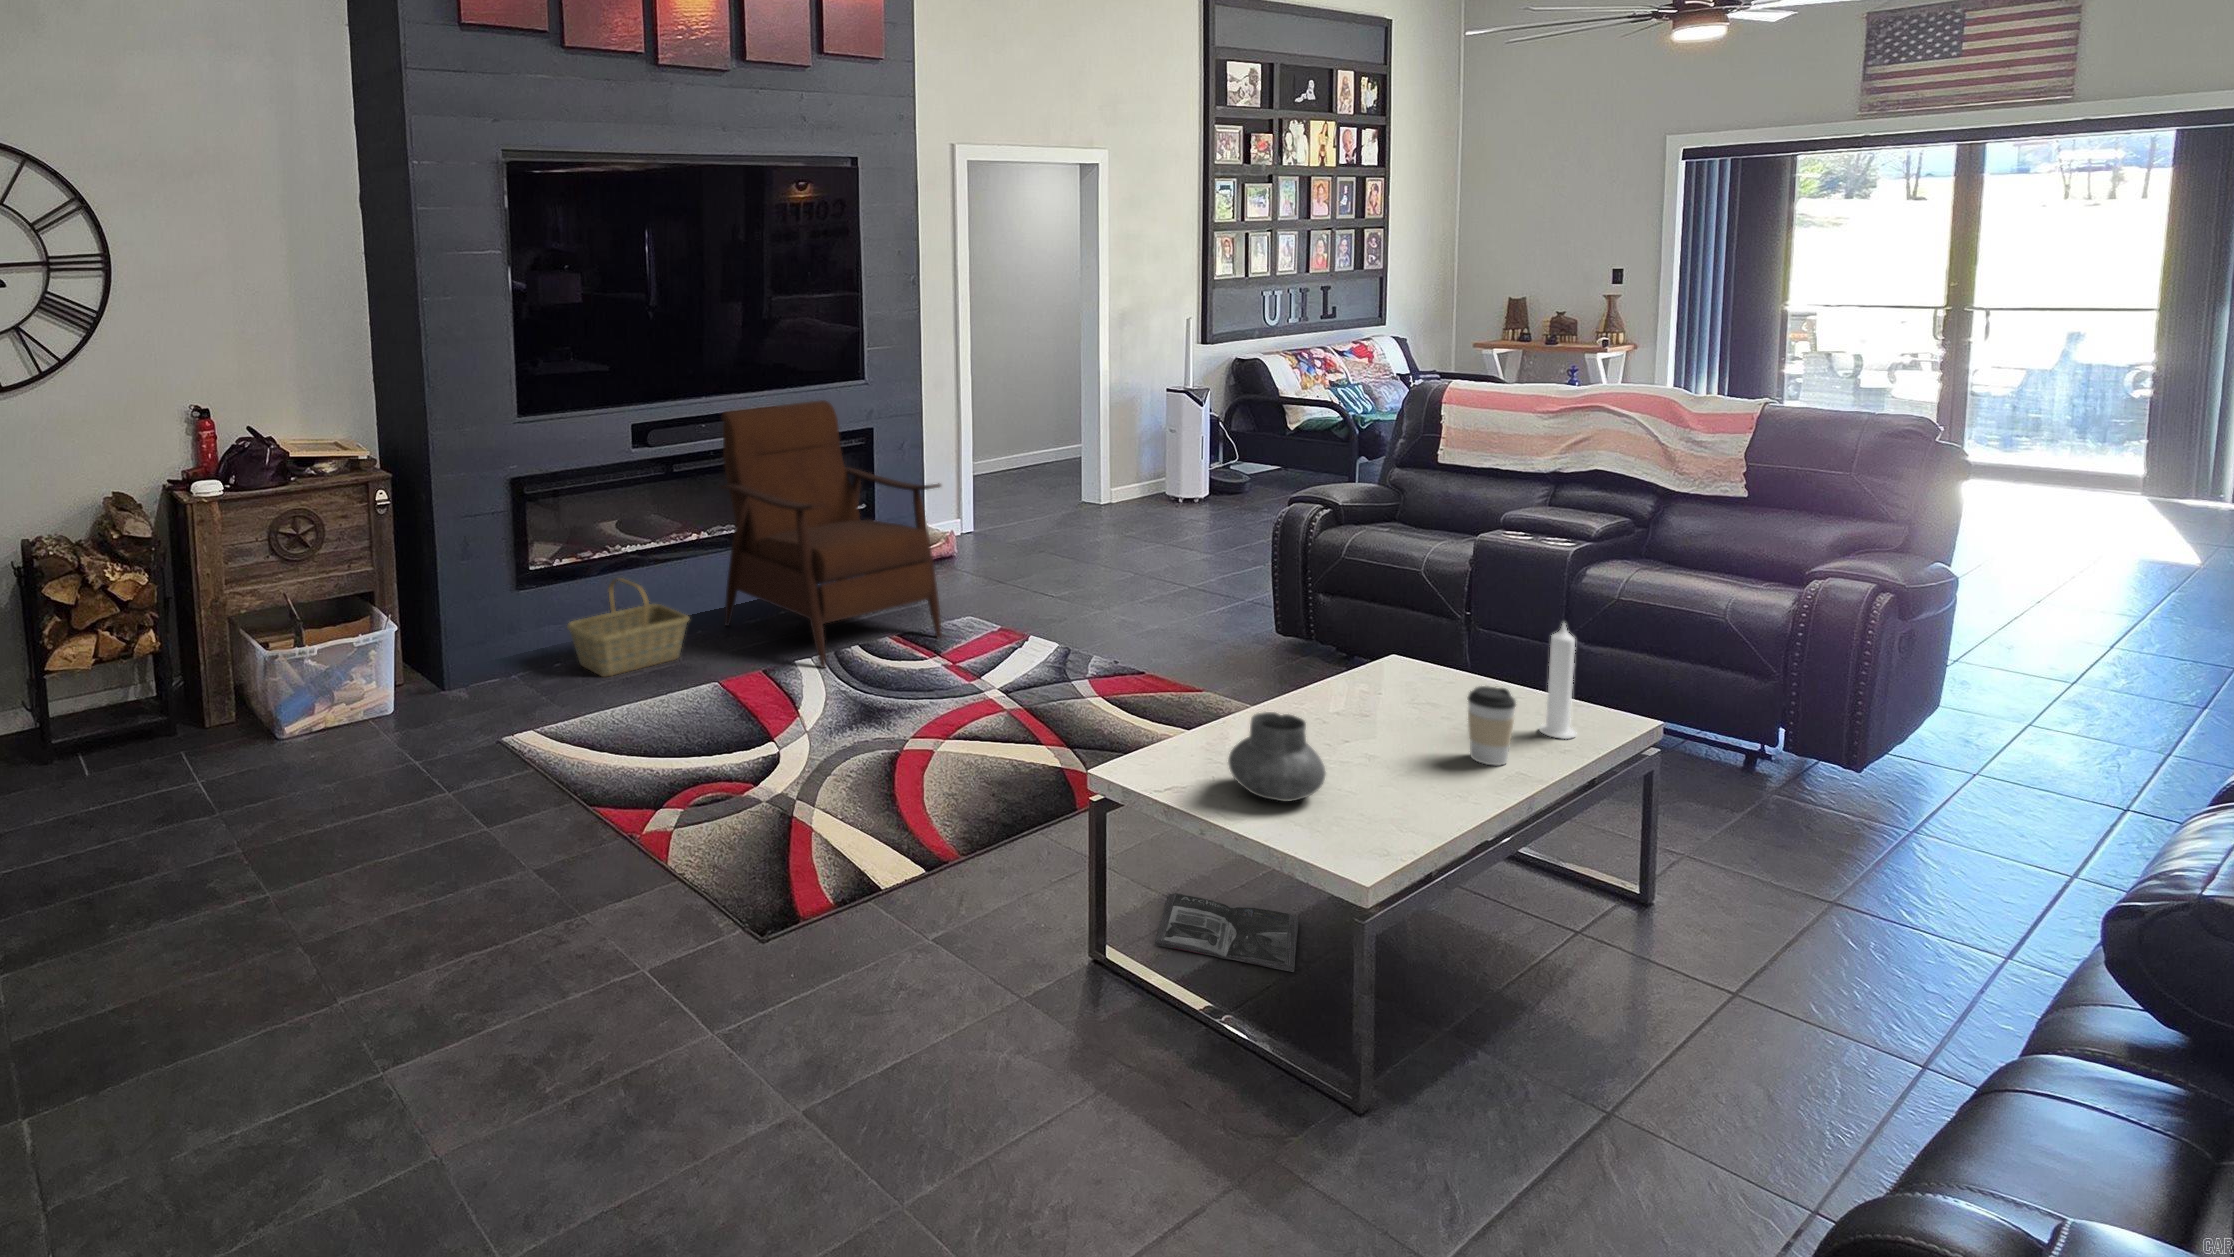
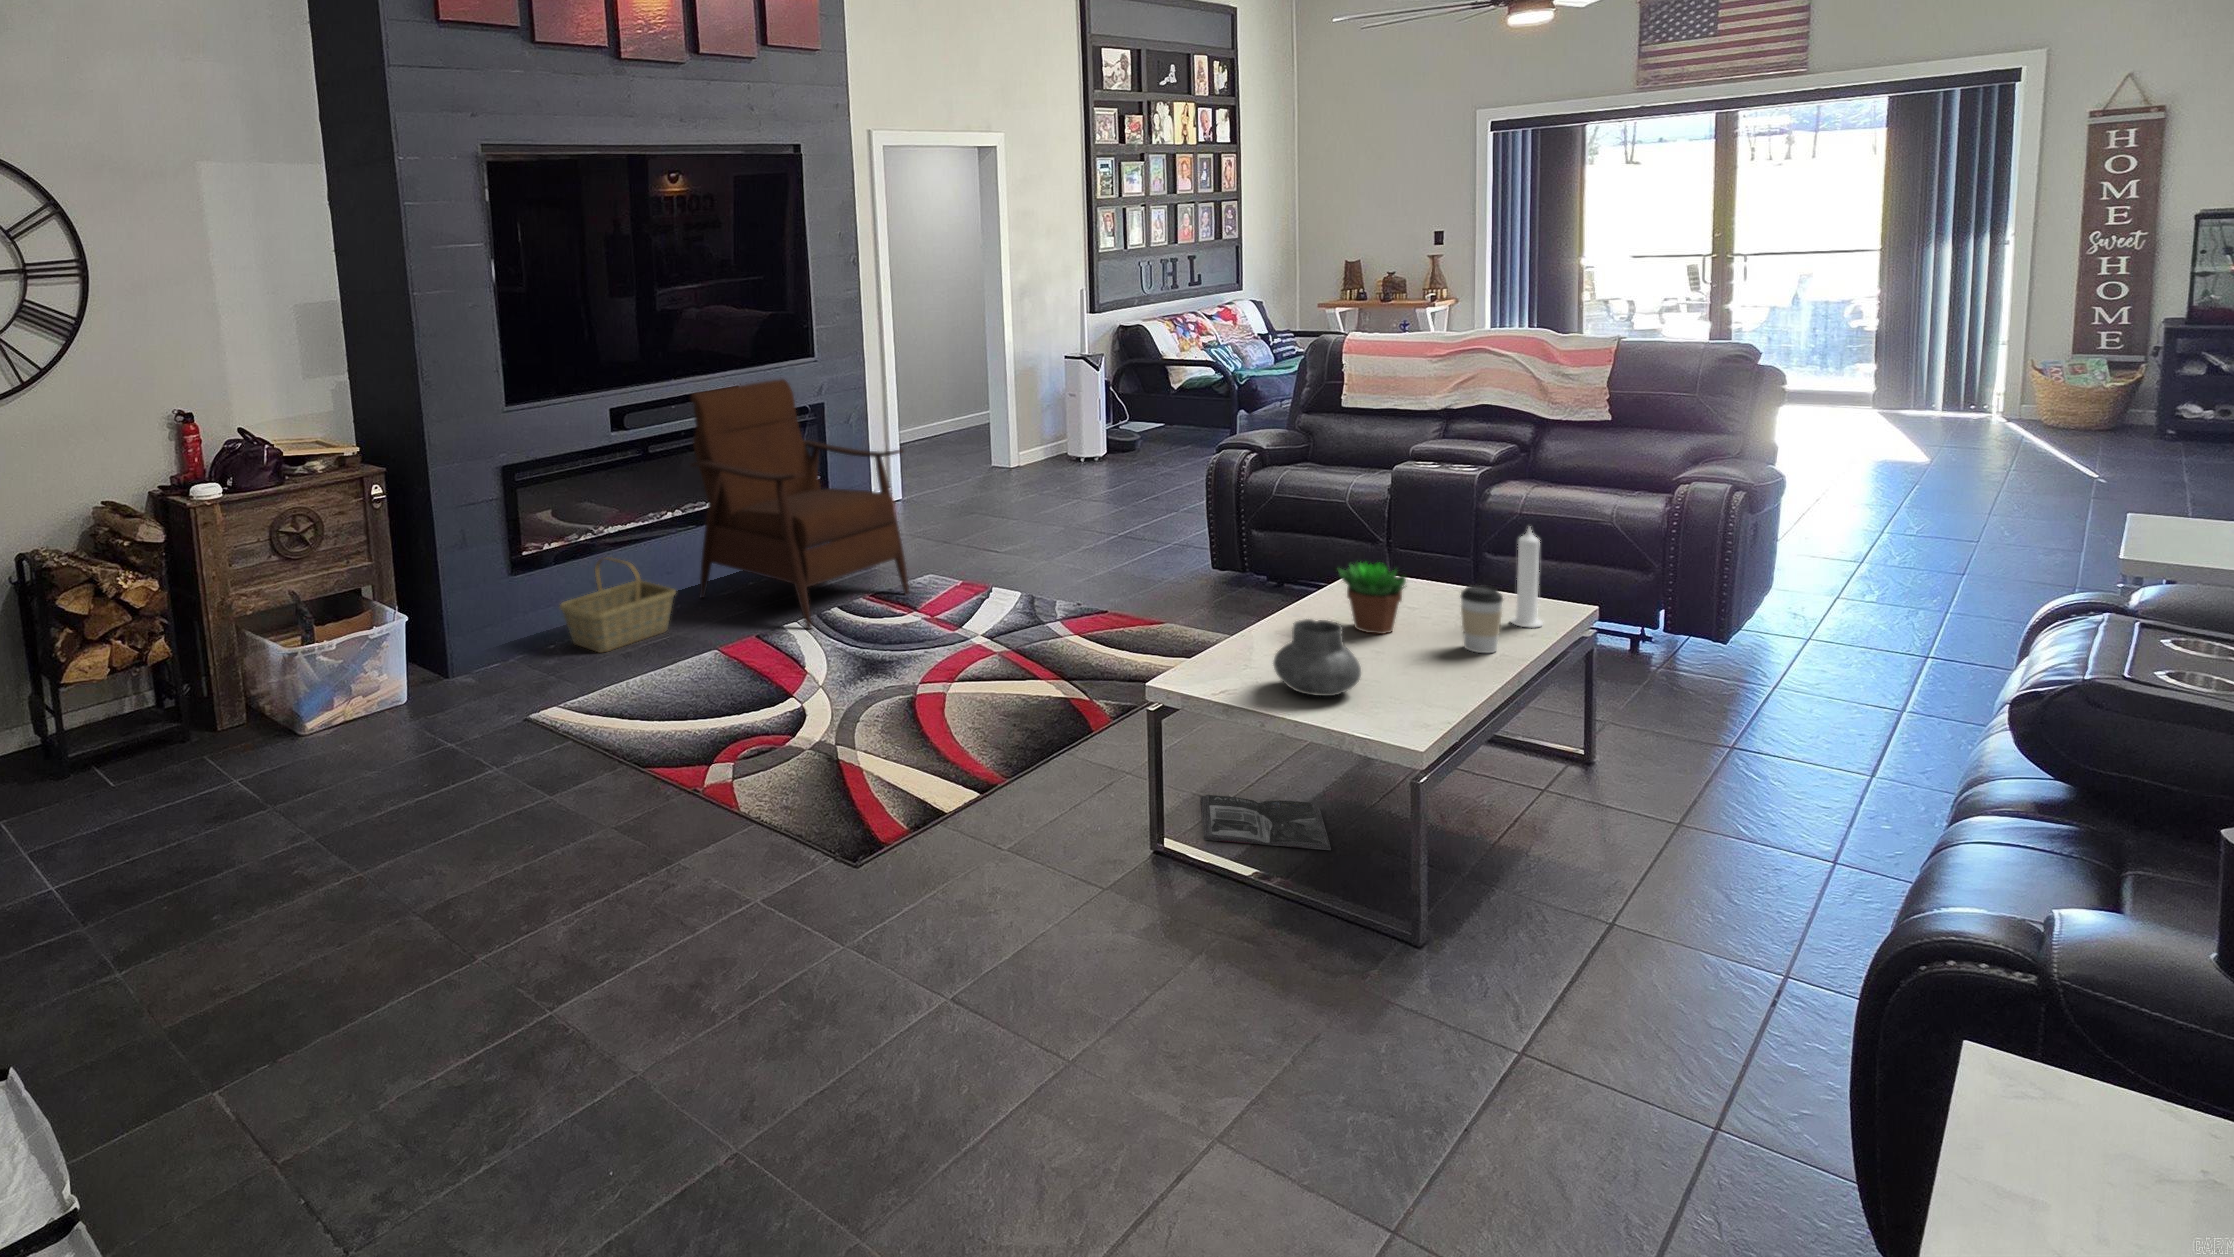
succulent plant: none [1335,646,1418,732] -> present [1338,561,1407,634]

